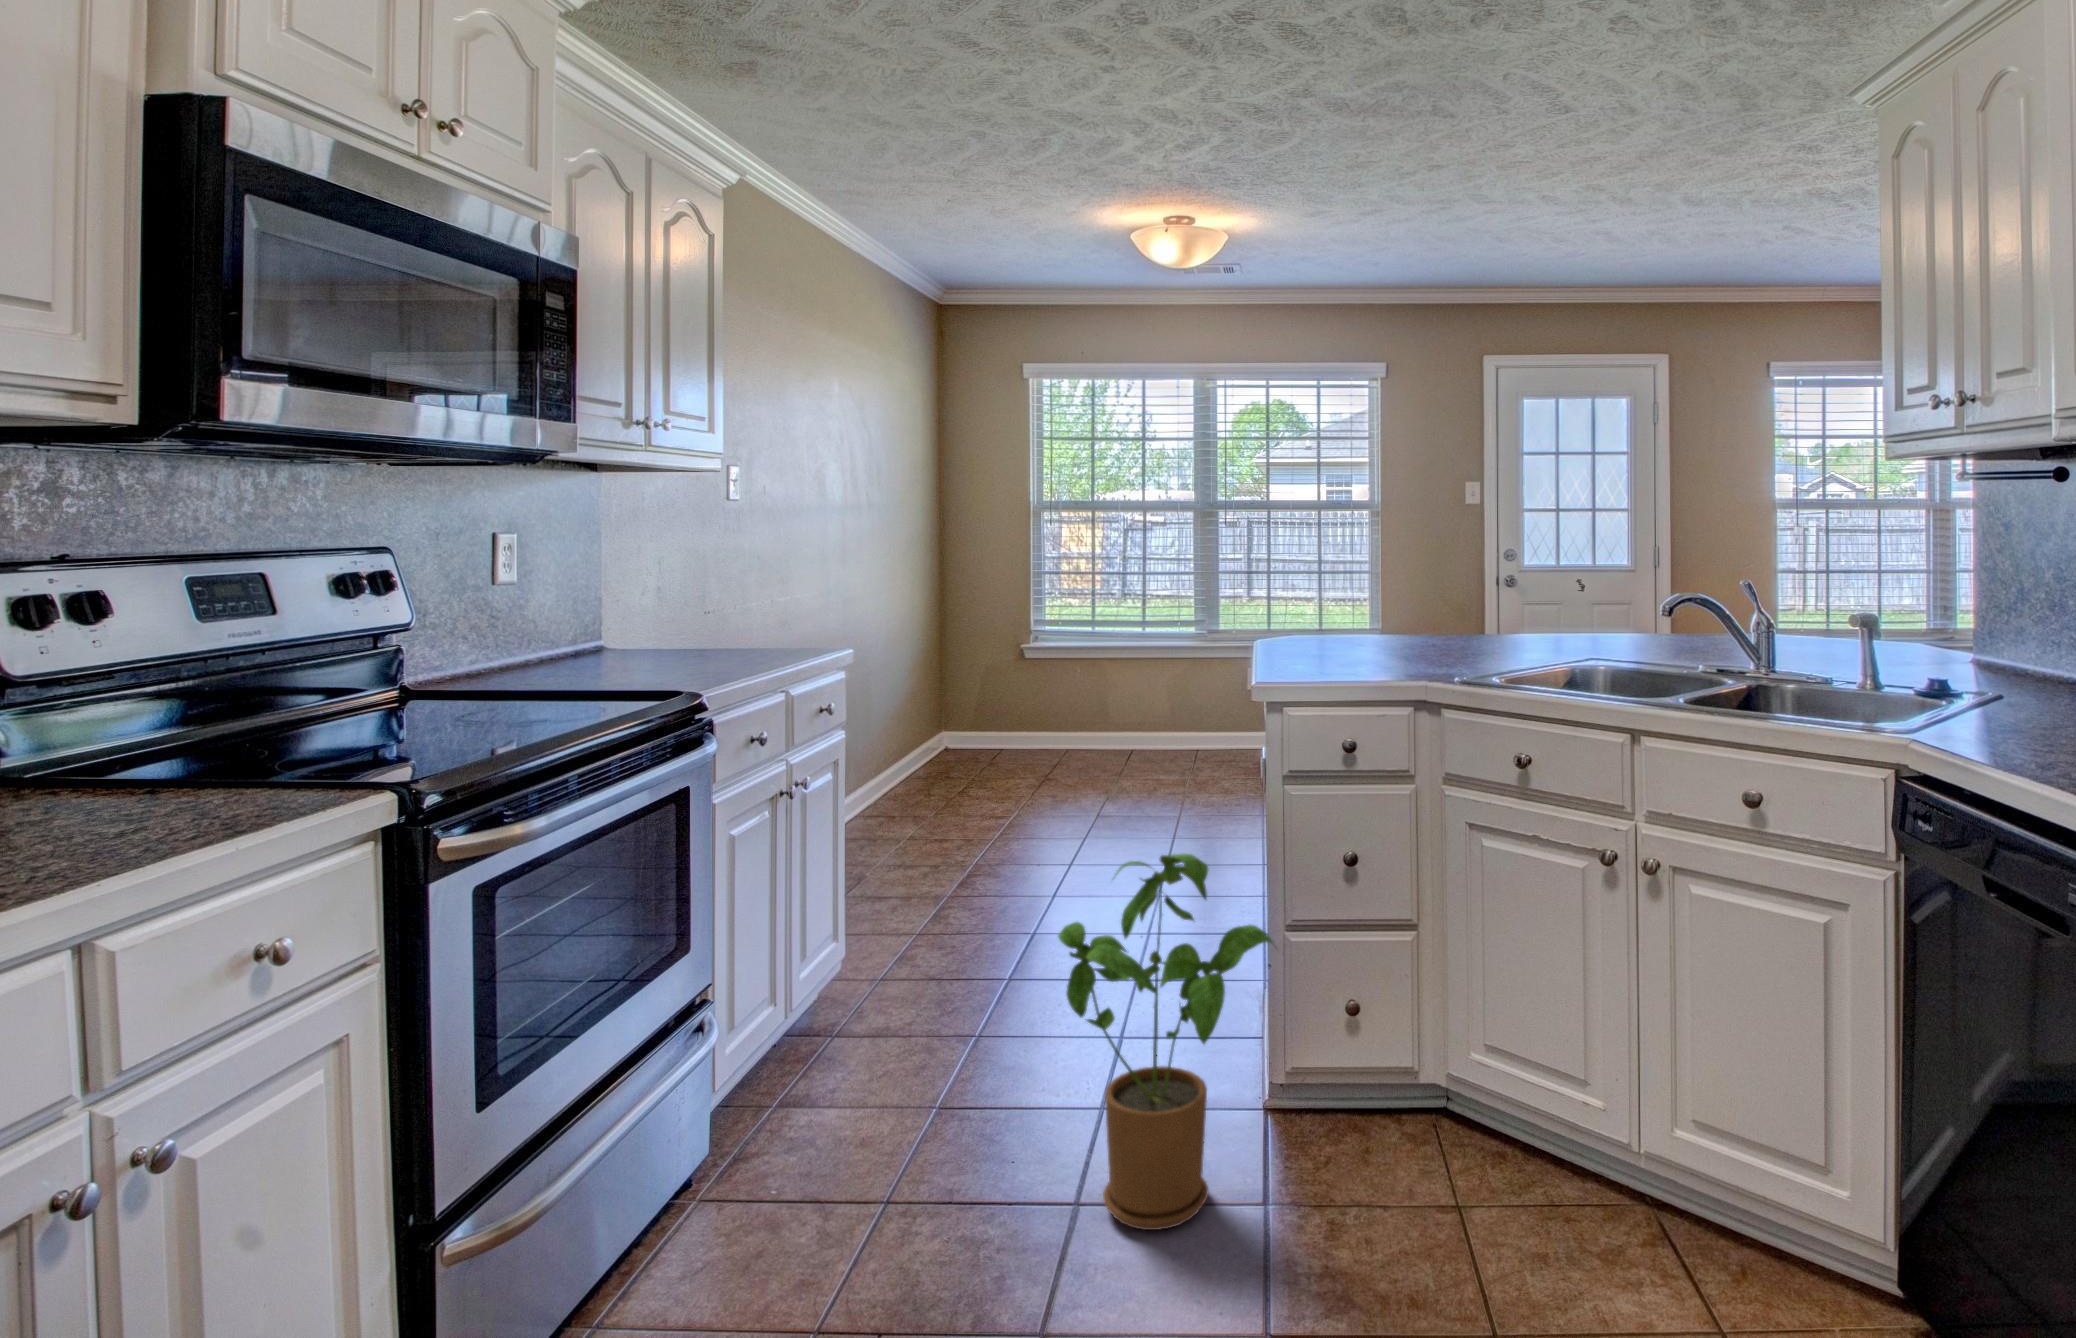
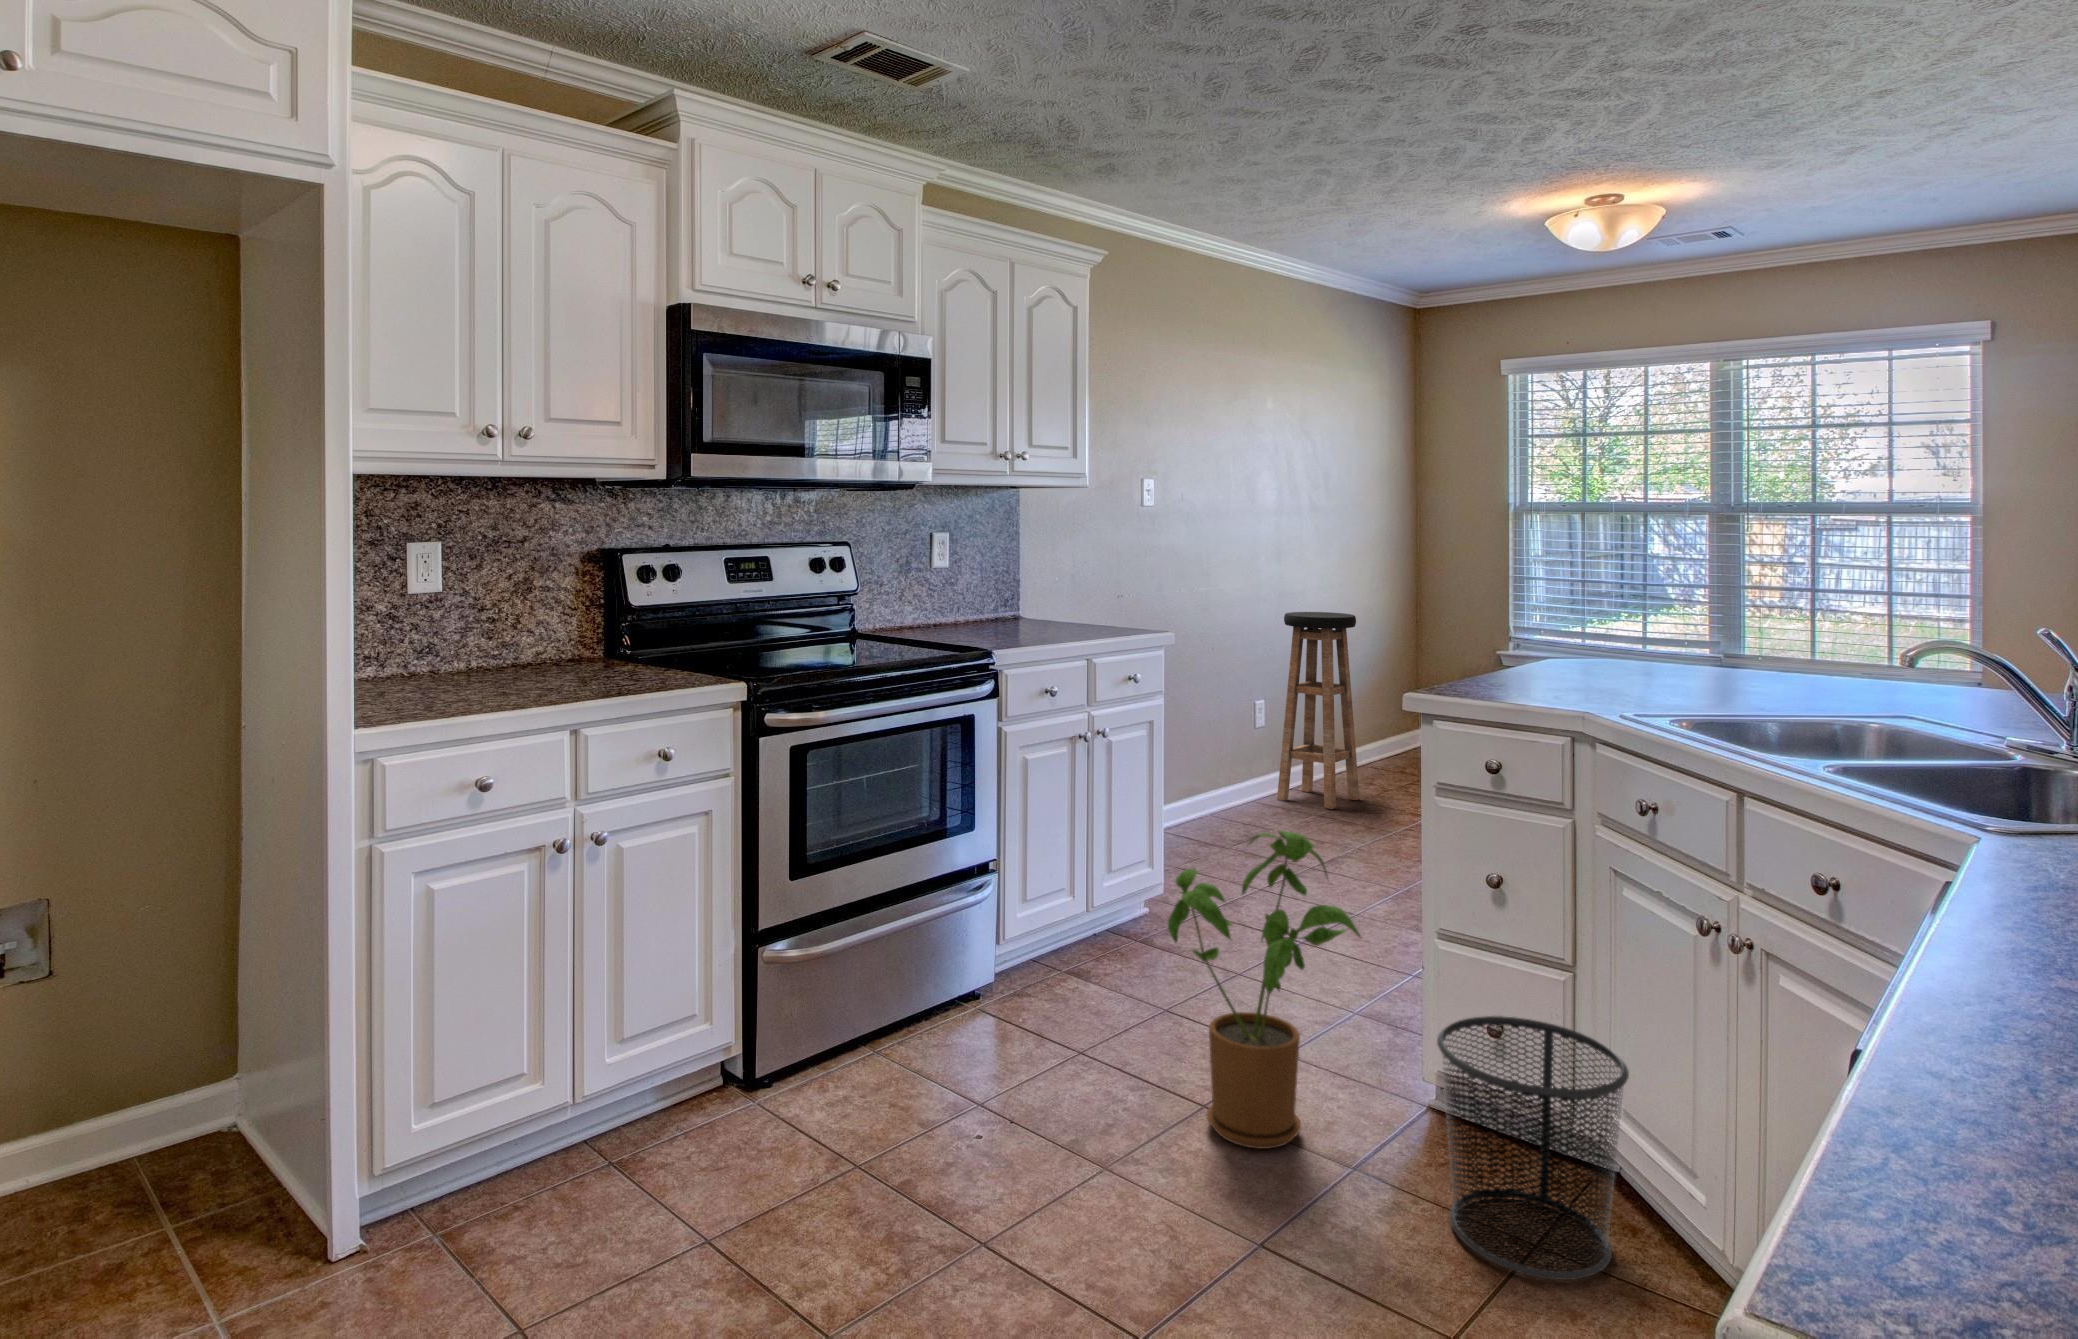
bar stool: none [848,615,931,824] -> present [1277,612,1360,809]
waste bin: none [1370,985,1541,1239] -> present [1437,1016,1629,1280]

